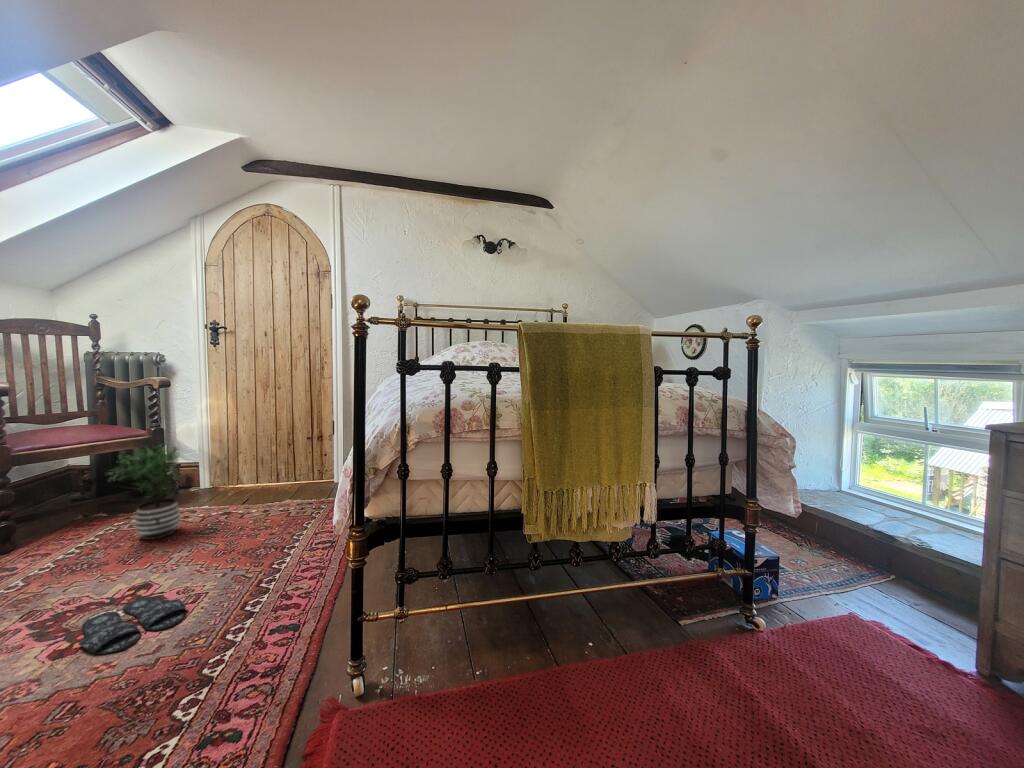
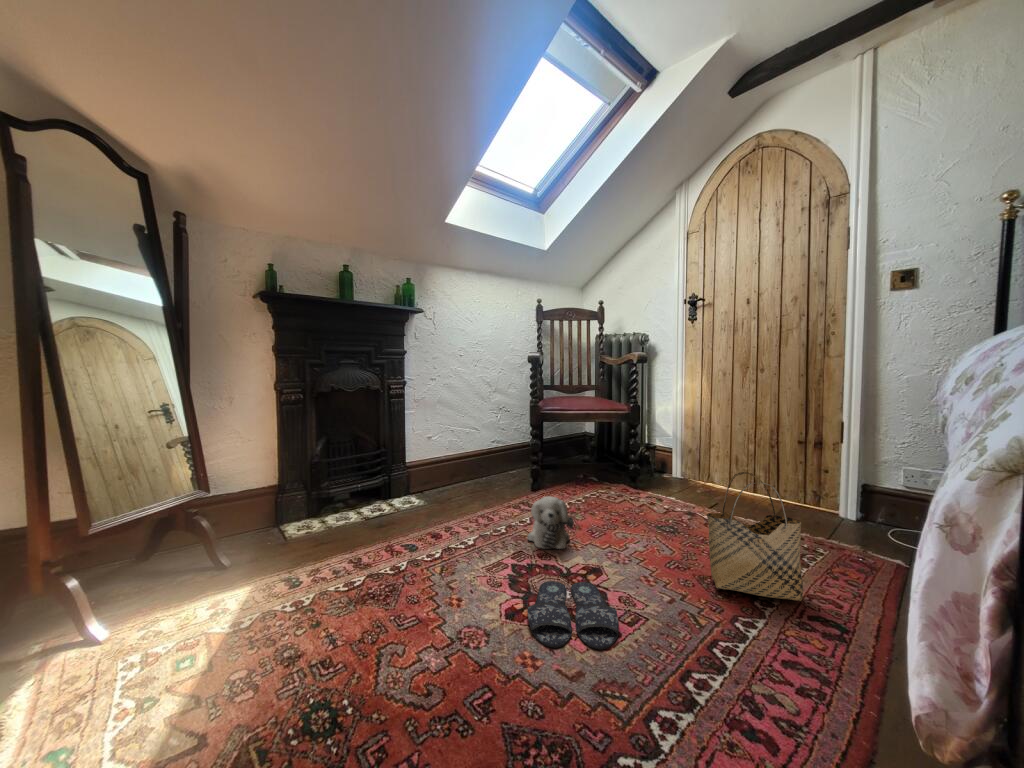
potted plant: present [109,445,183,540] -> none [588,417,659,517]
woven basket: none [247,468,309,552] -> present [707,472,803,601]
plush toy: none [30,542,104,604] -> present [527,496,574,549]

